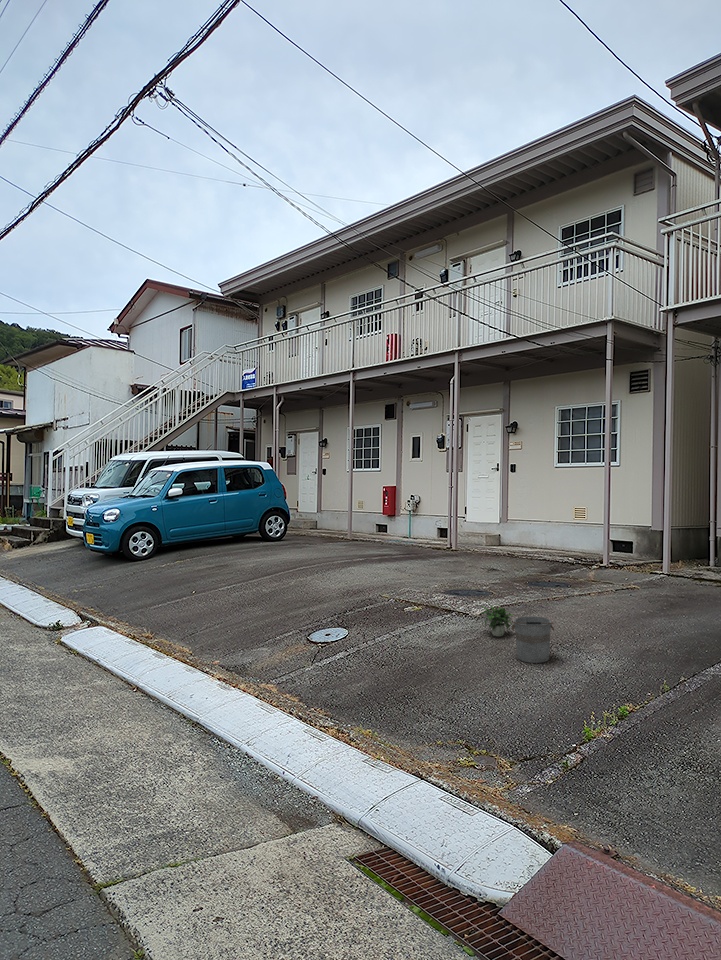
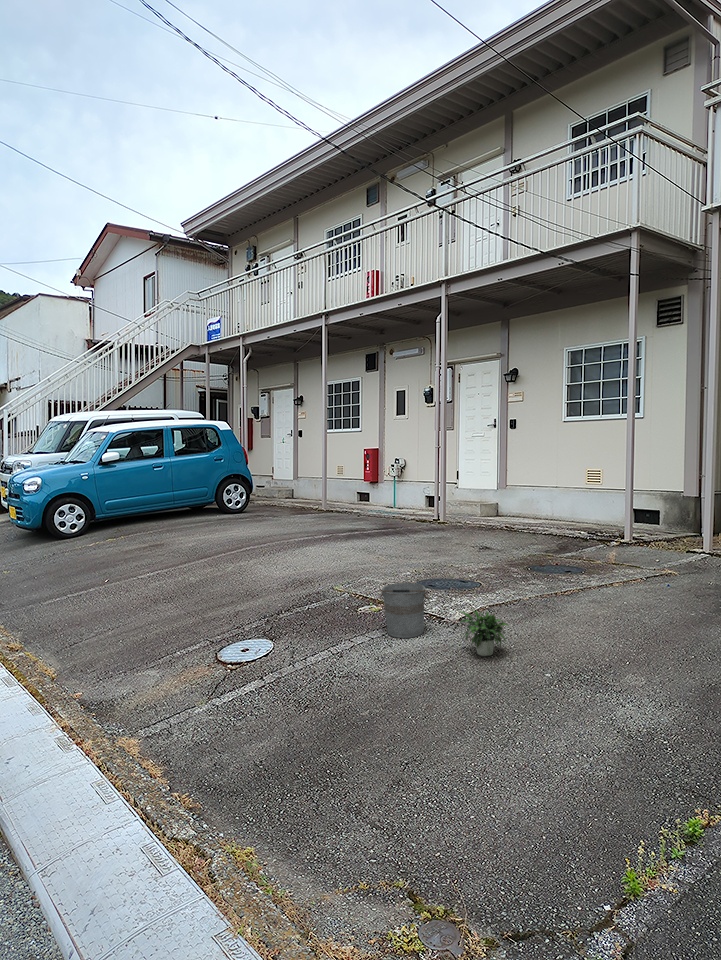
bucket: present [512,616,554,663] -> present [379,583,429,638]

